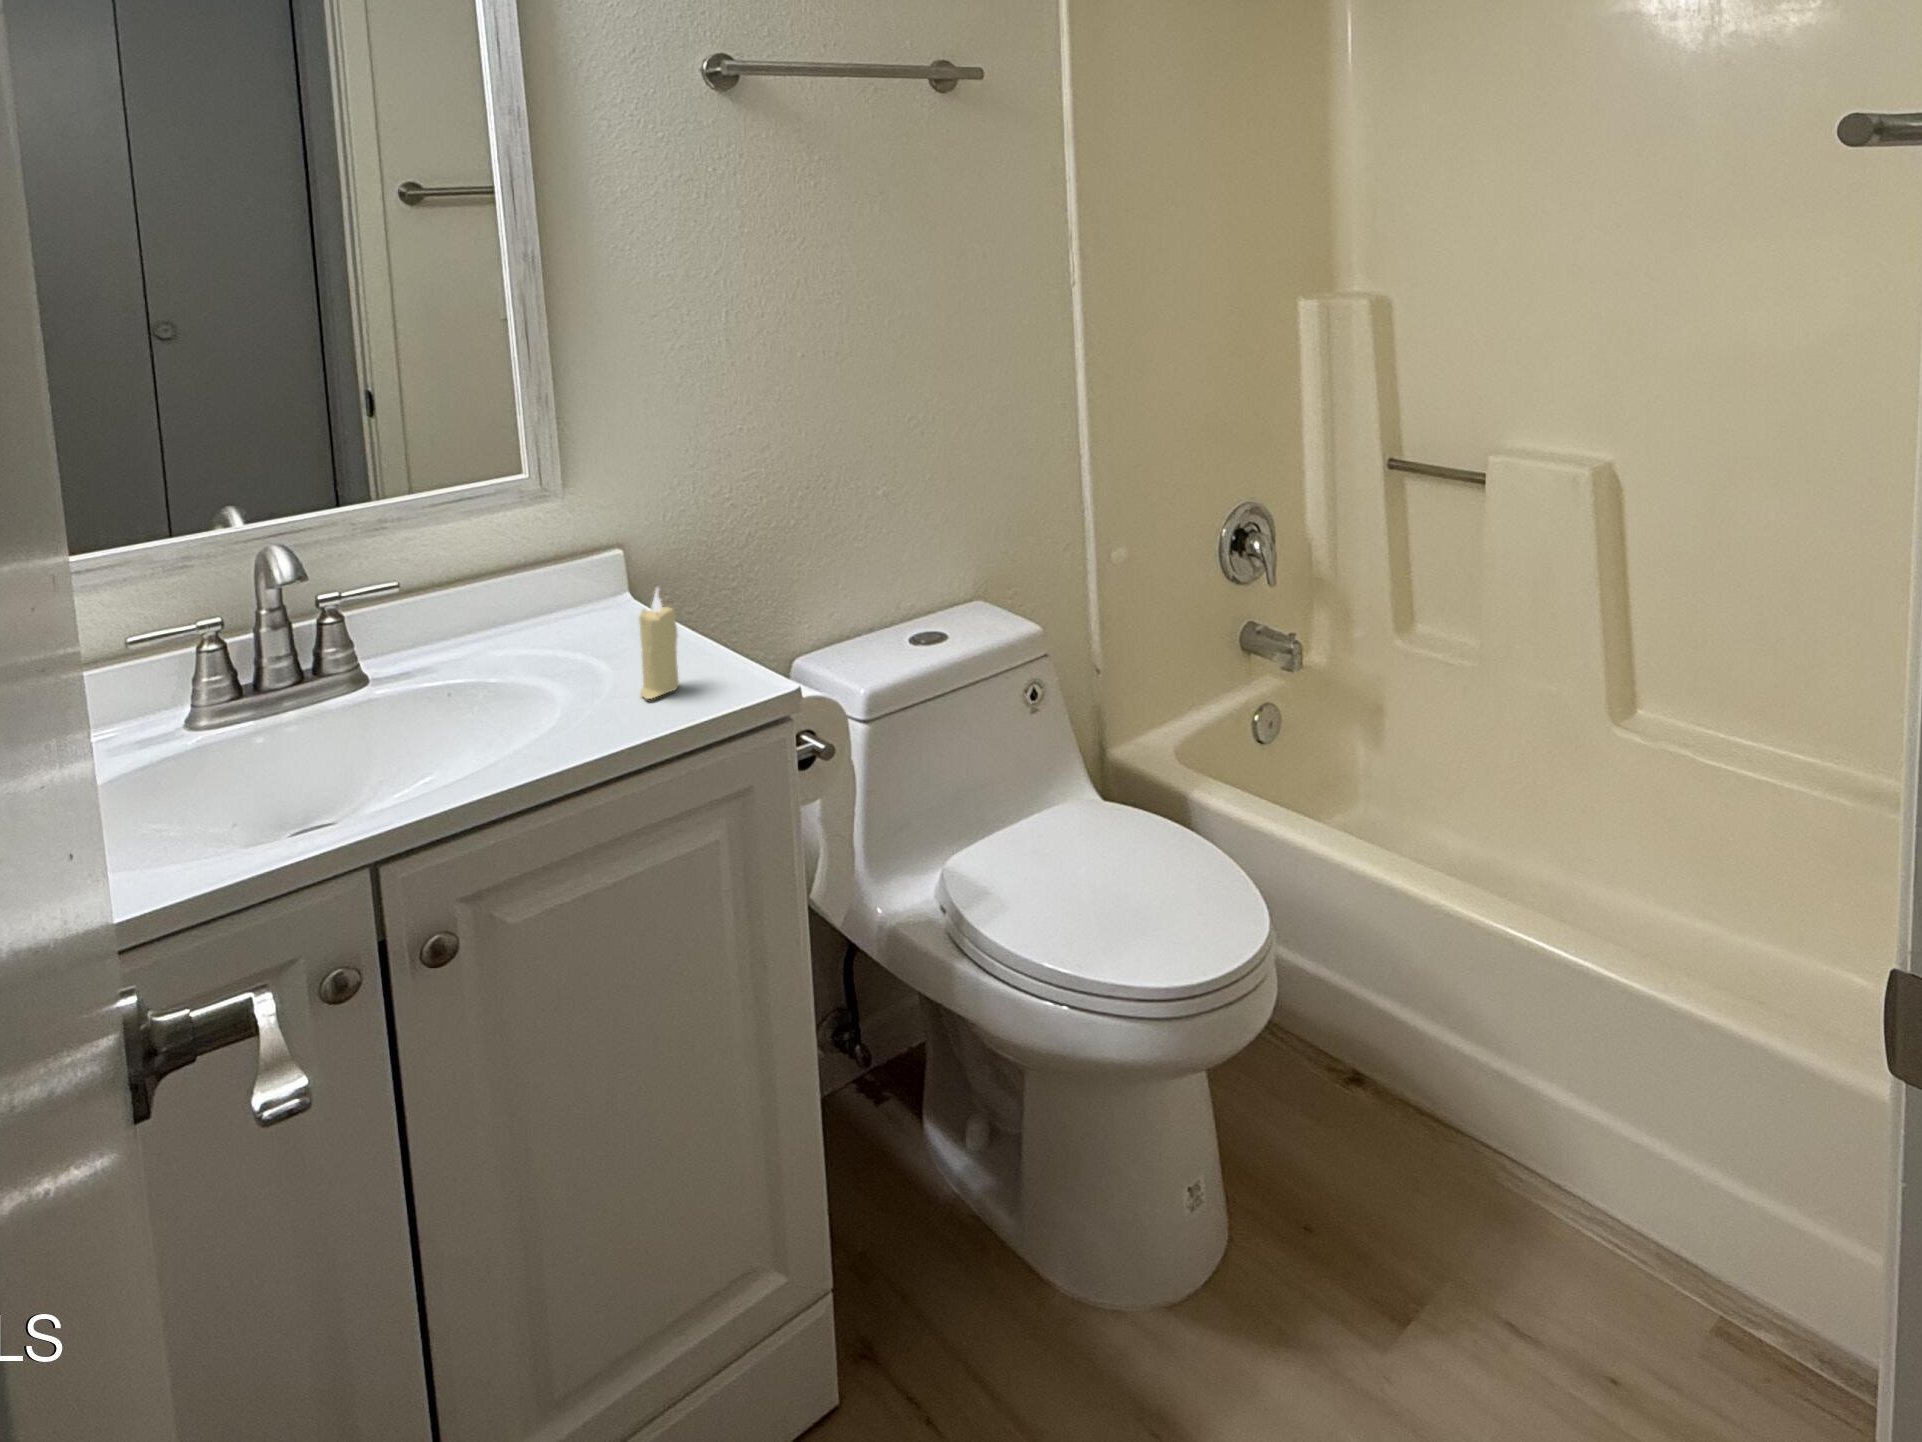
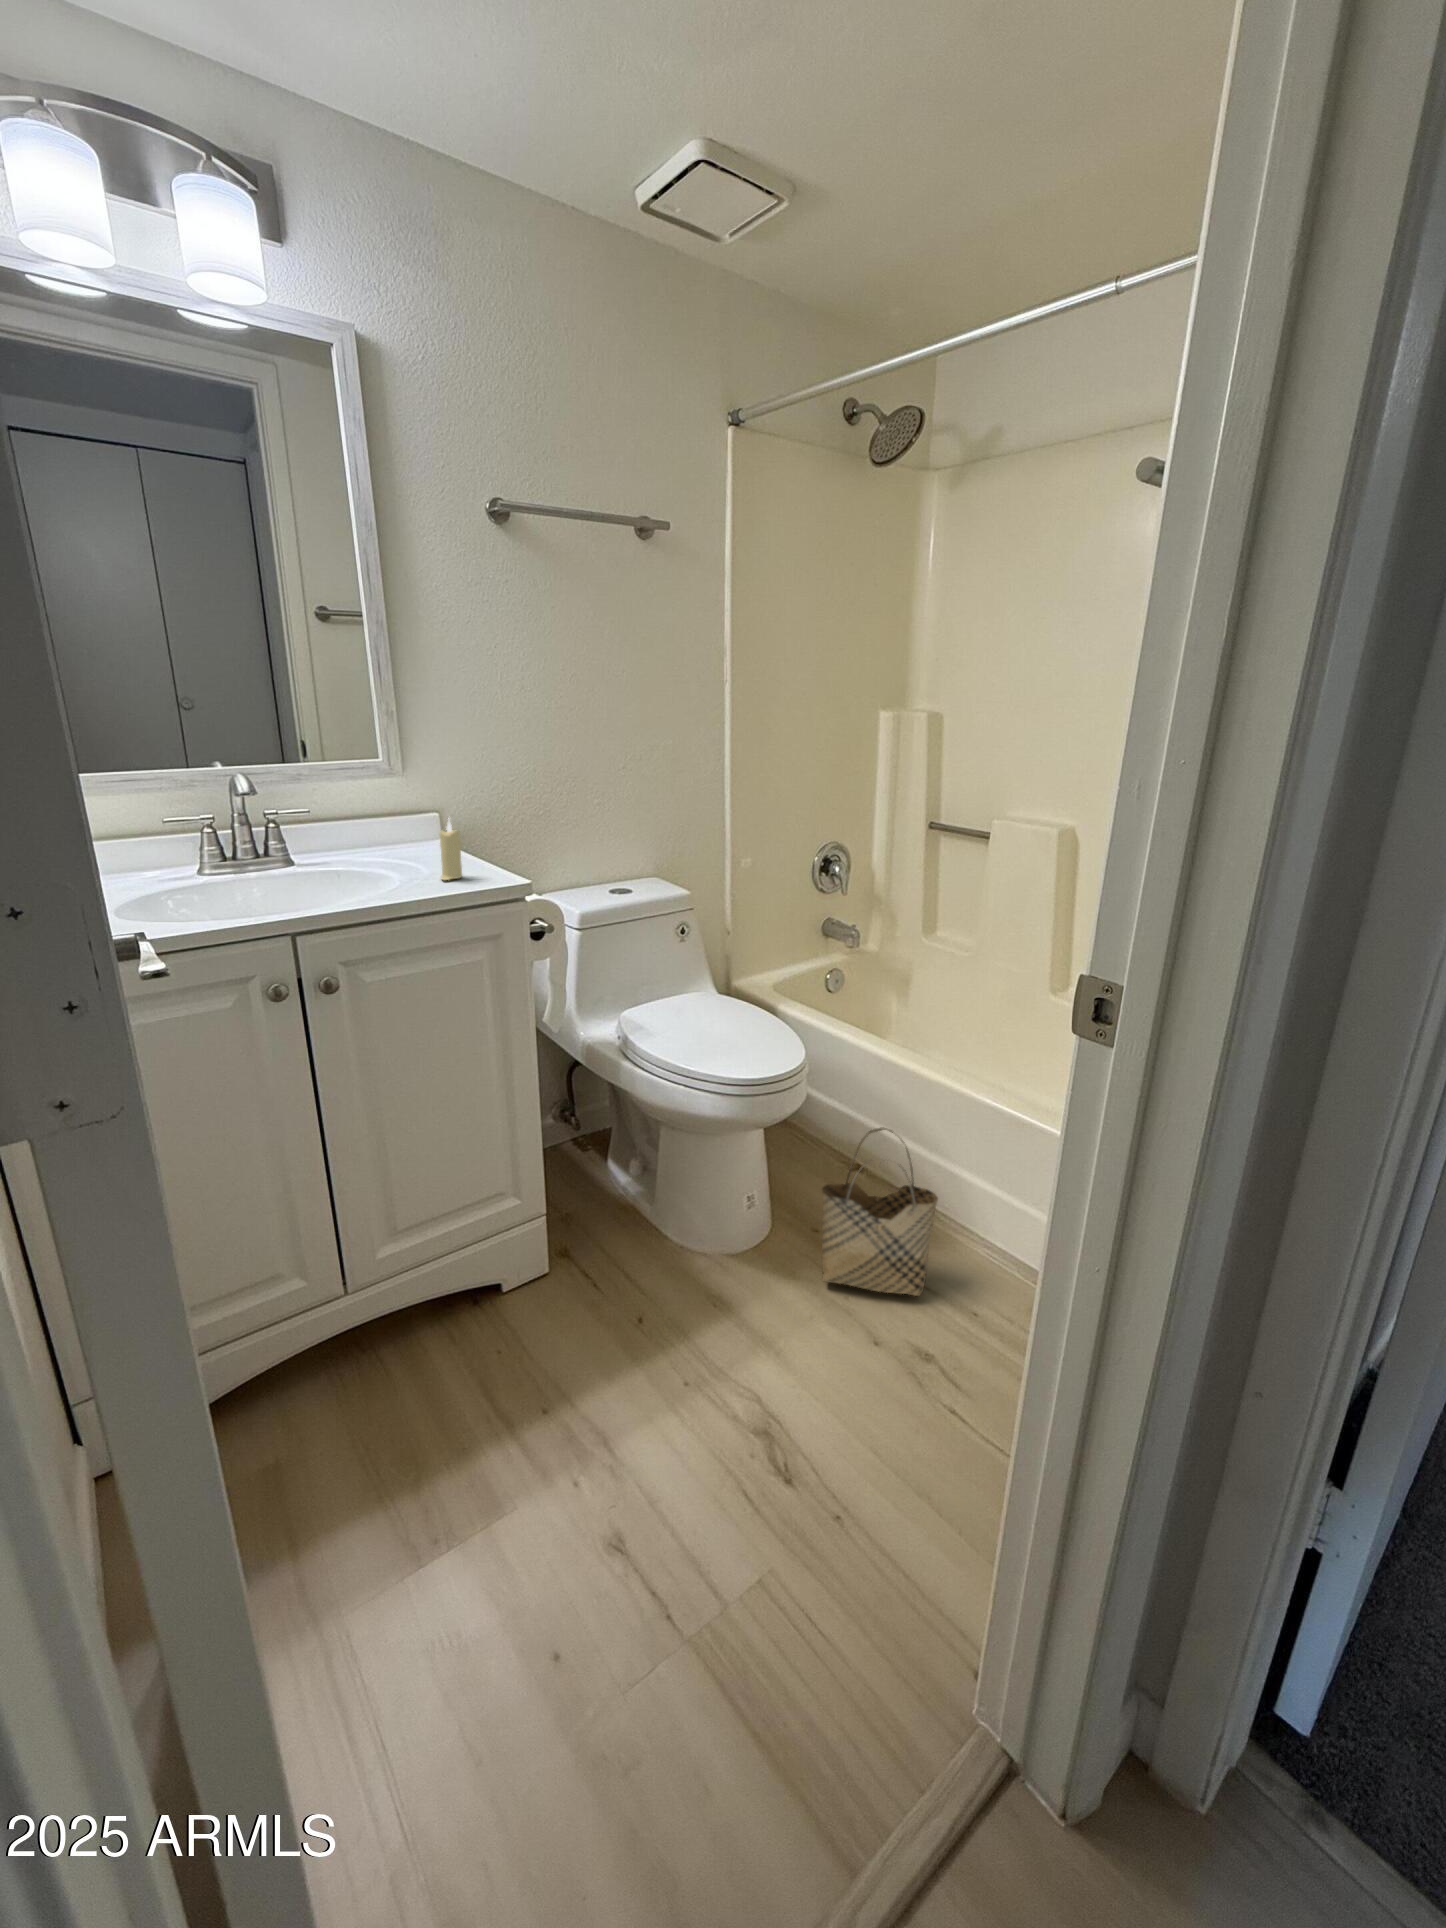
woven basket: none [1326,1032,1527,1356] -> present [822,1128,938,1296]

